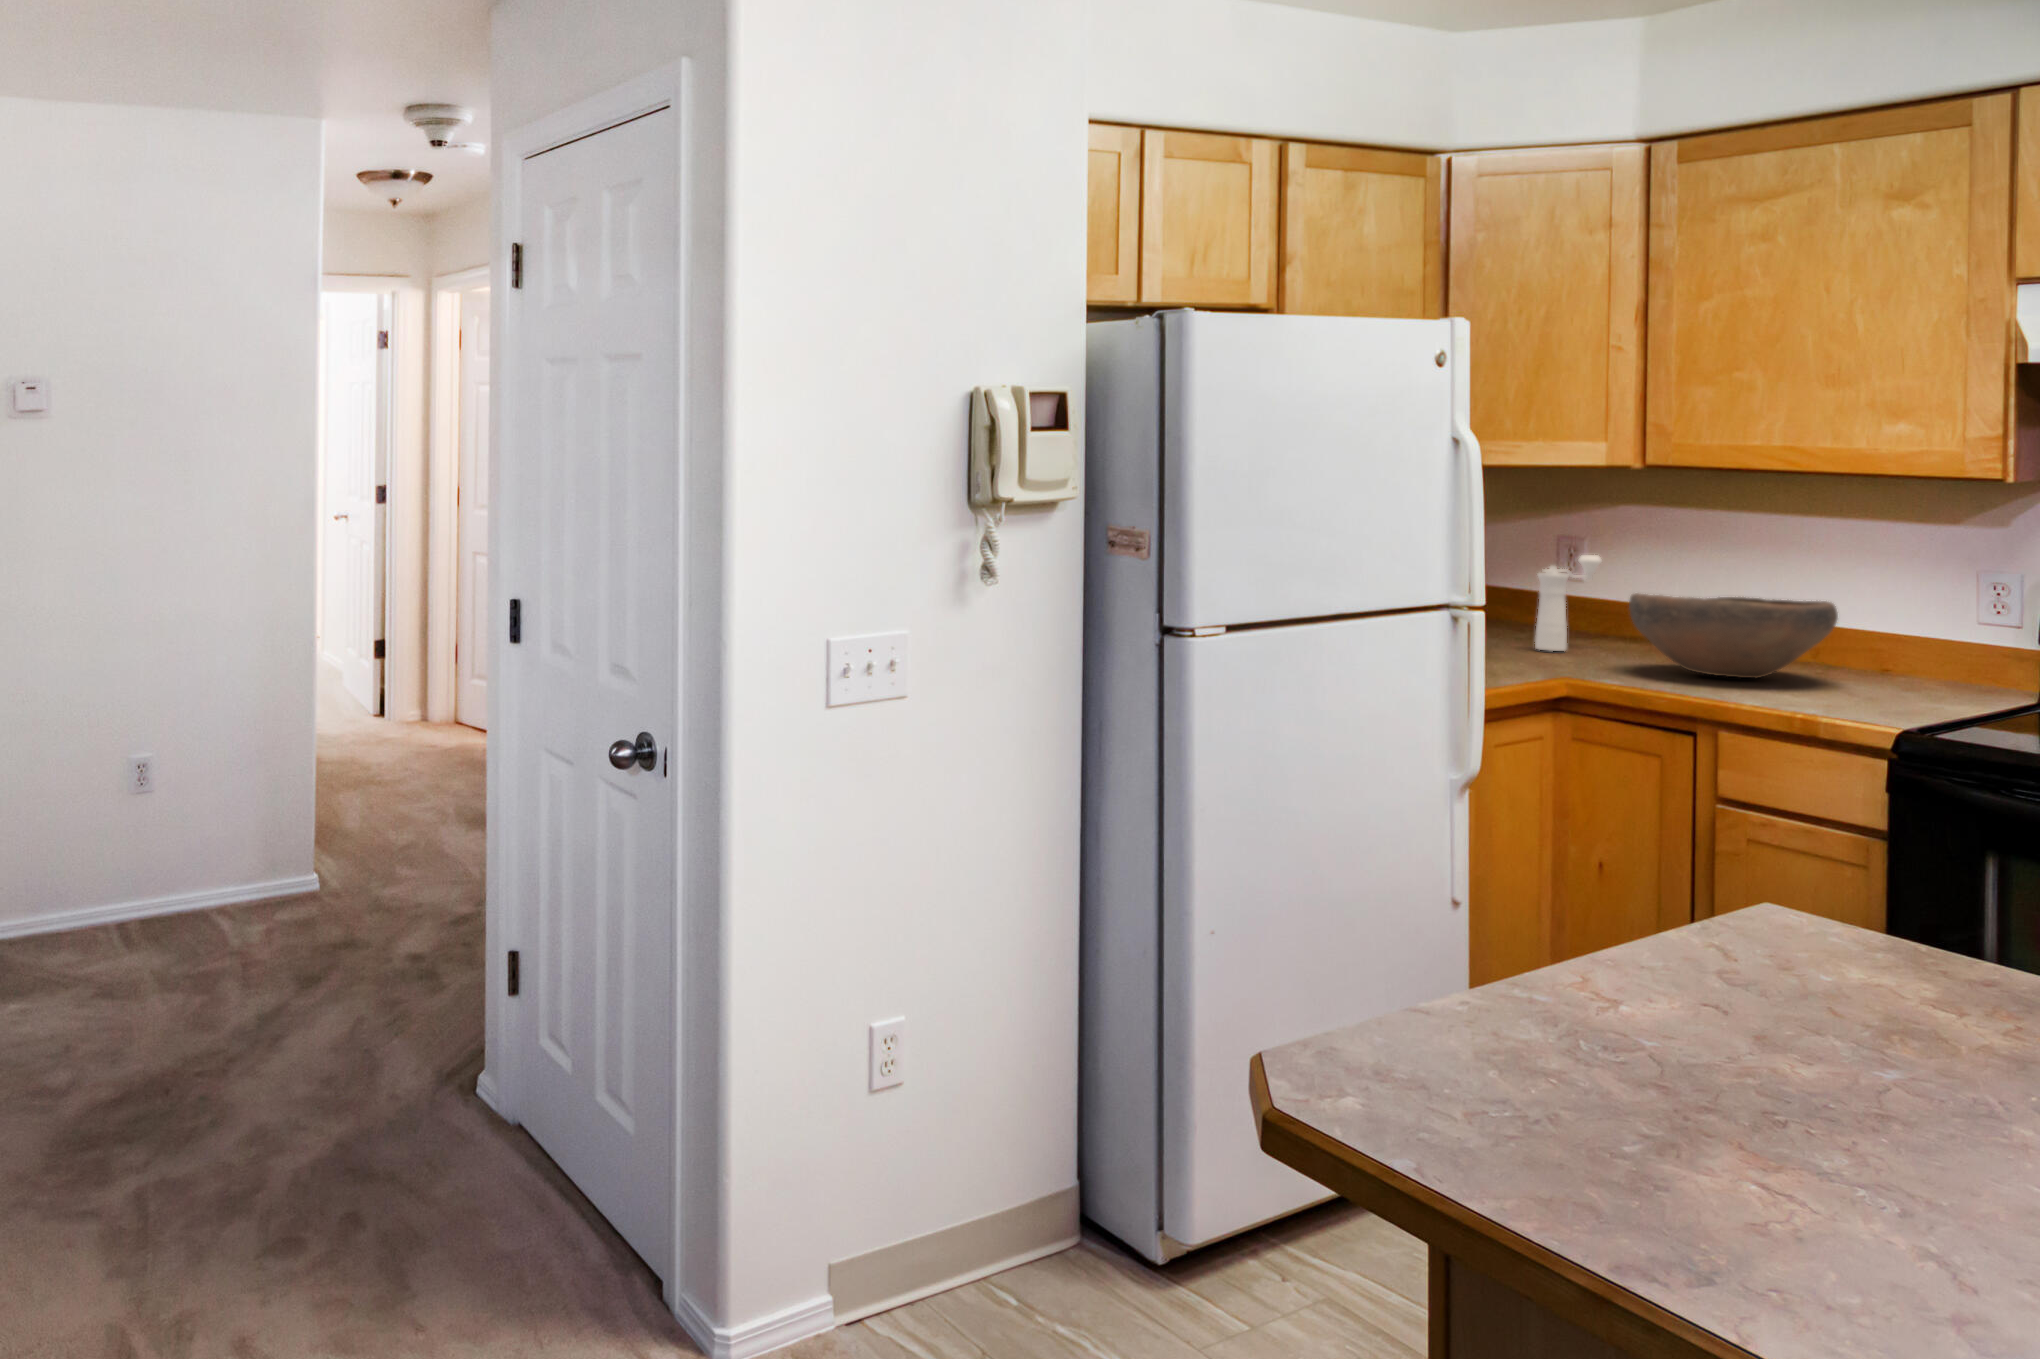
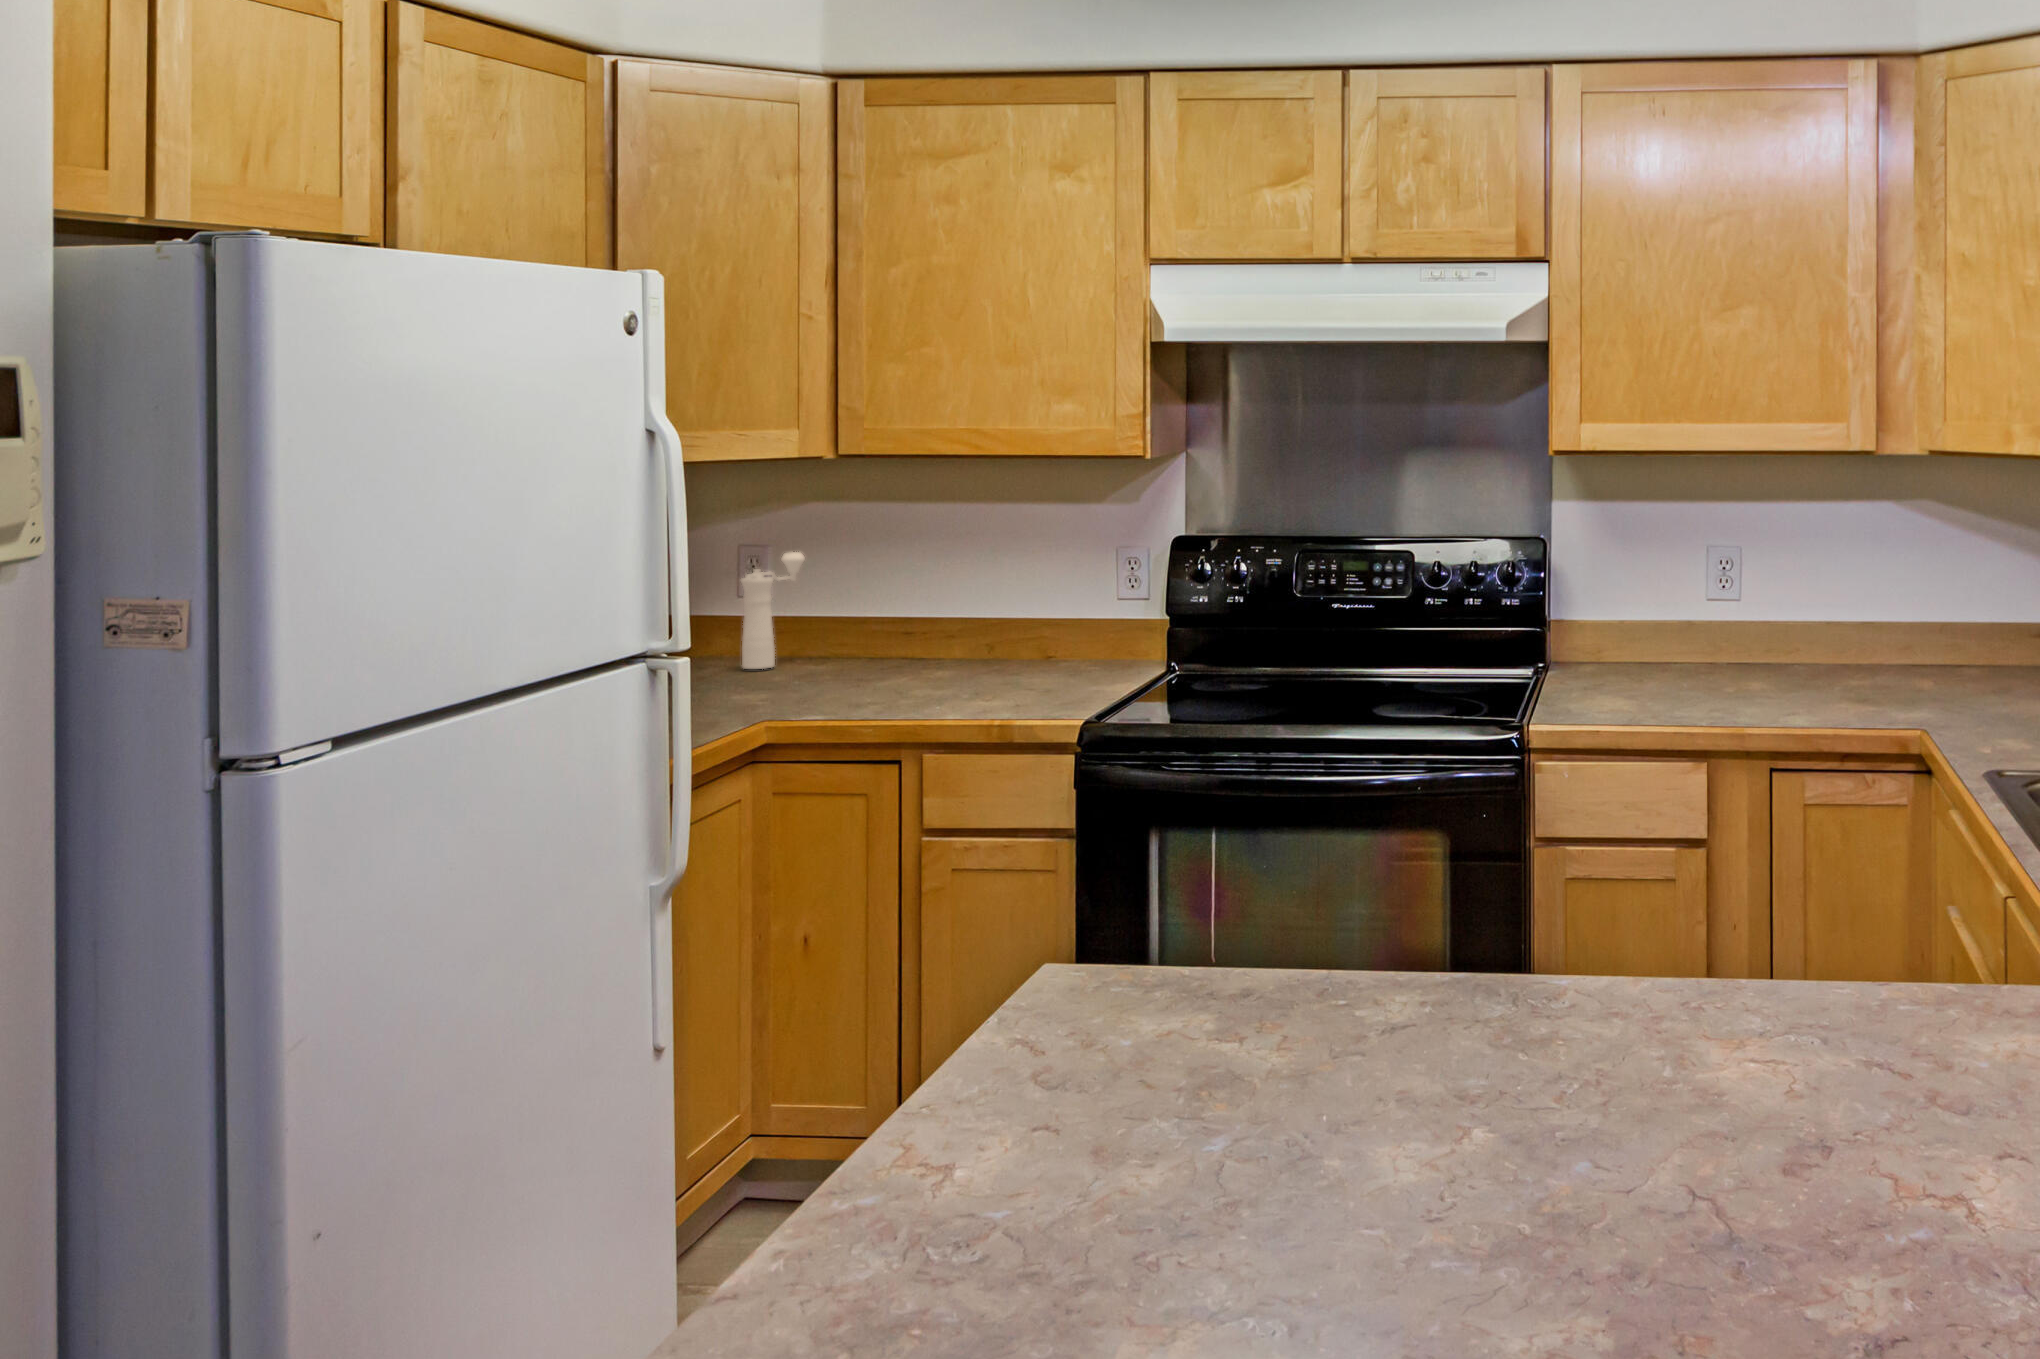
bowl: present [1629,593,1838,678] -> none [837,593,1017,682]

